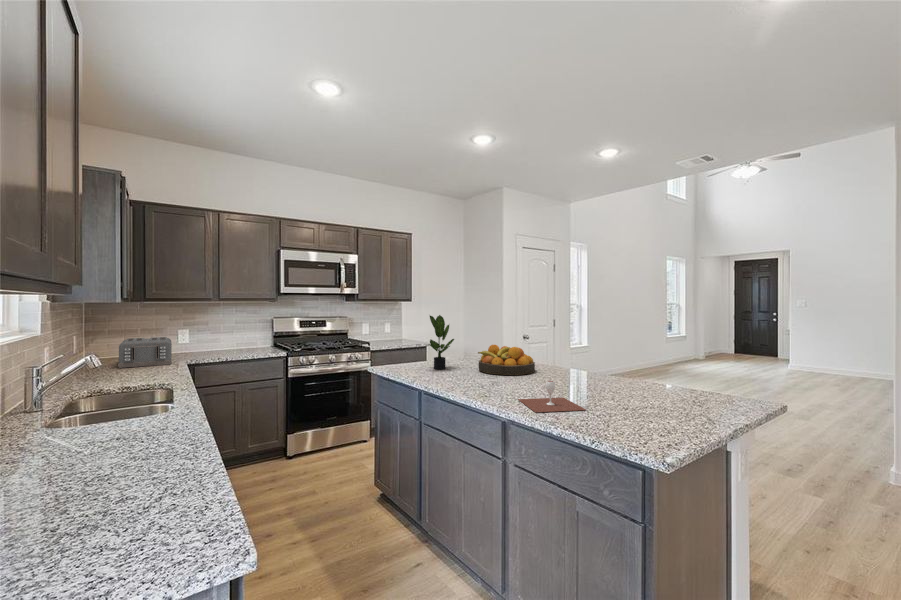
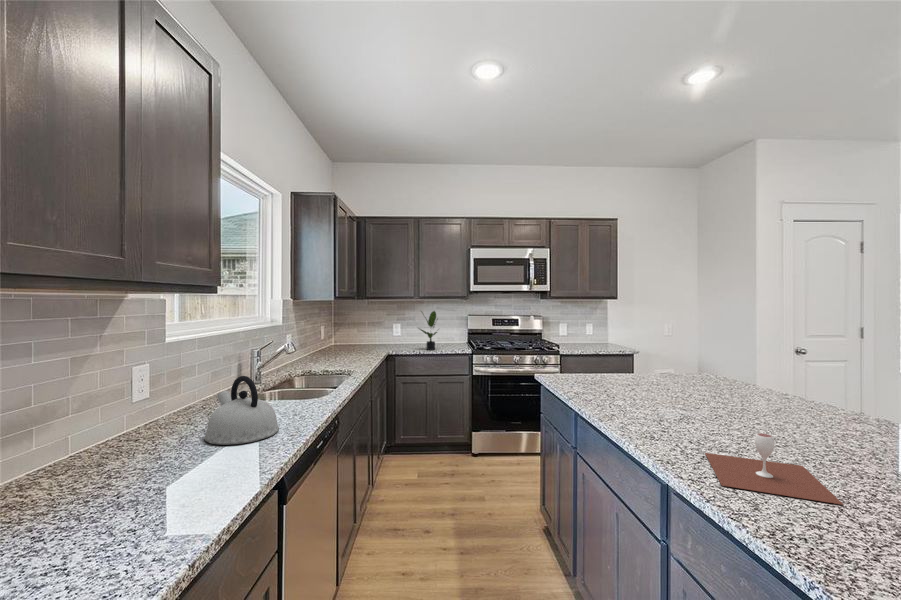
potted plant: present [430,315,454,369] -> present [420,311,437,350]
toaster: present [118,337,172,368] -> none [338,329,380,353]
fruit bowl: present [478,345,535,375] -> none [671,360,772,410]
kettle: none [68,389,163,467] -> present [205,376,279,445]

